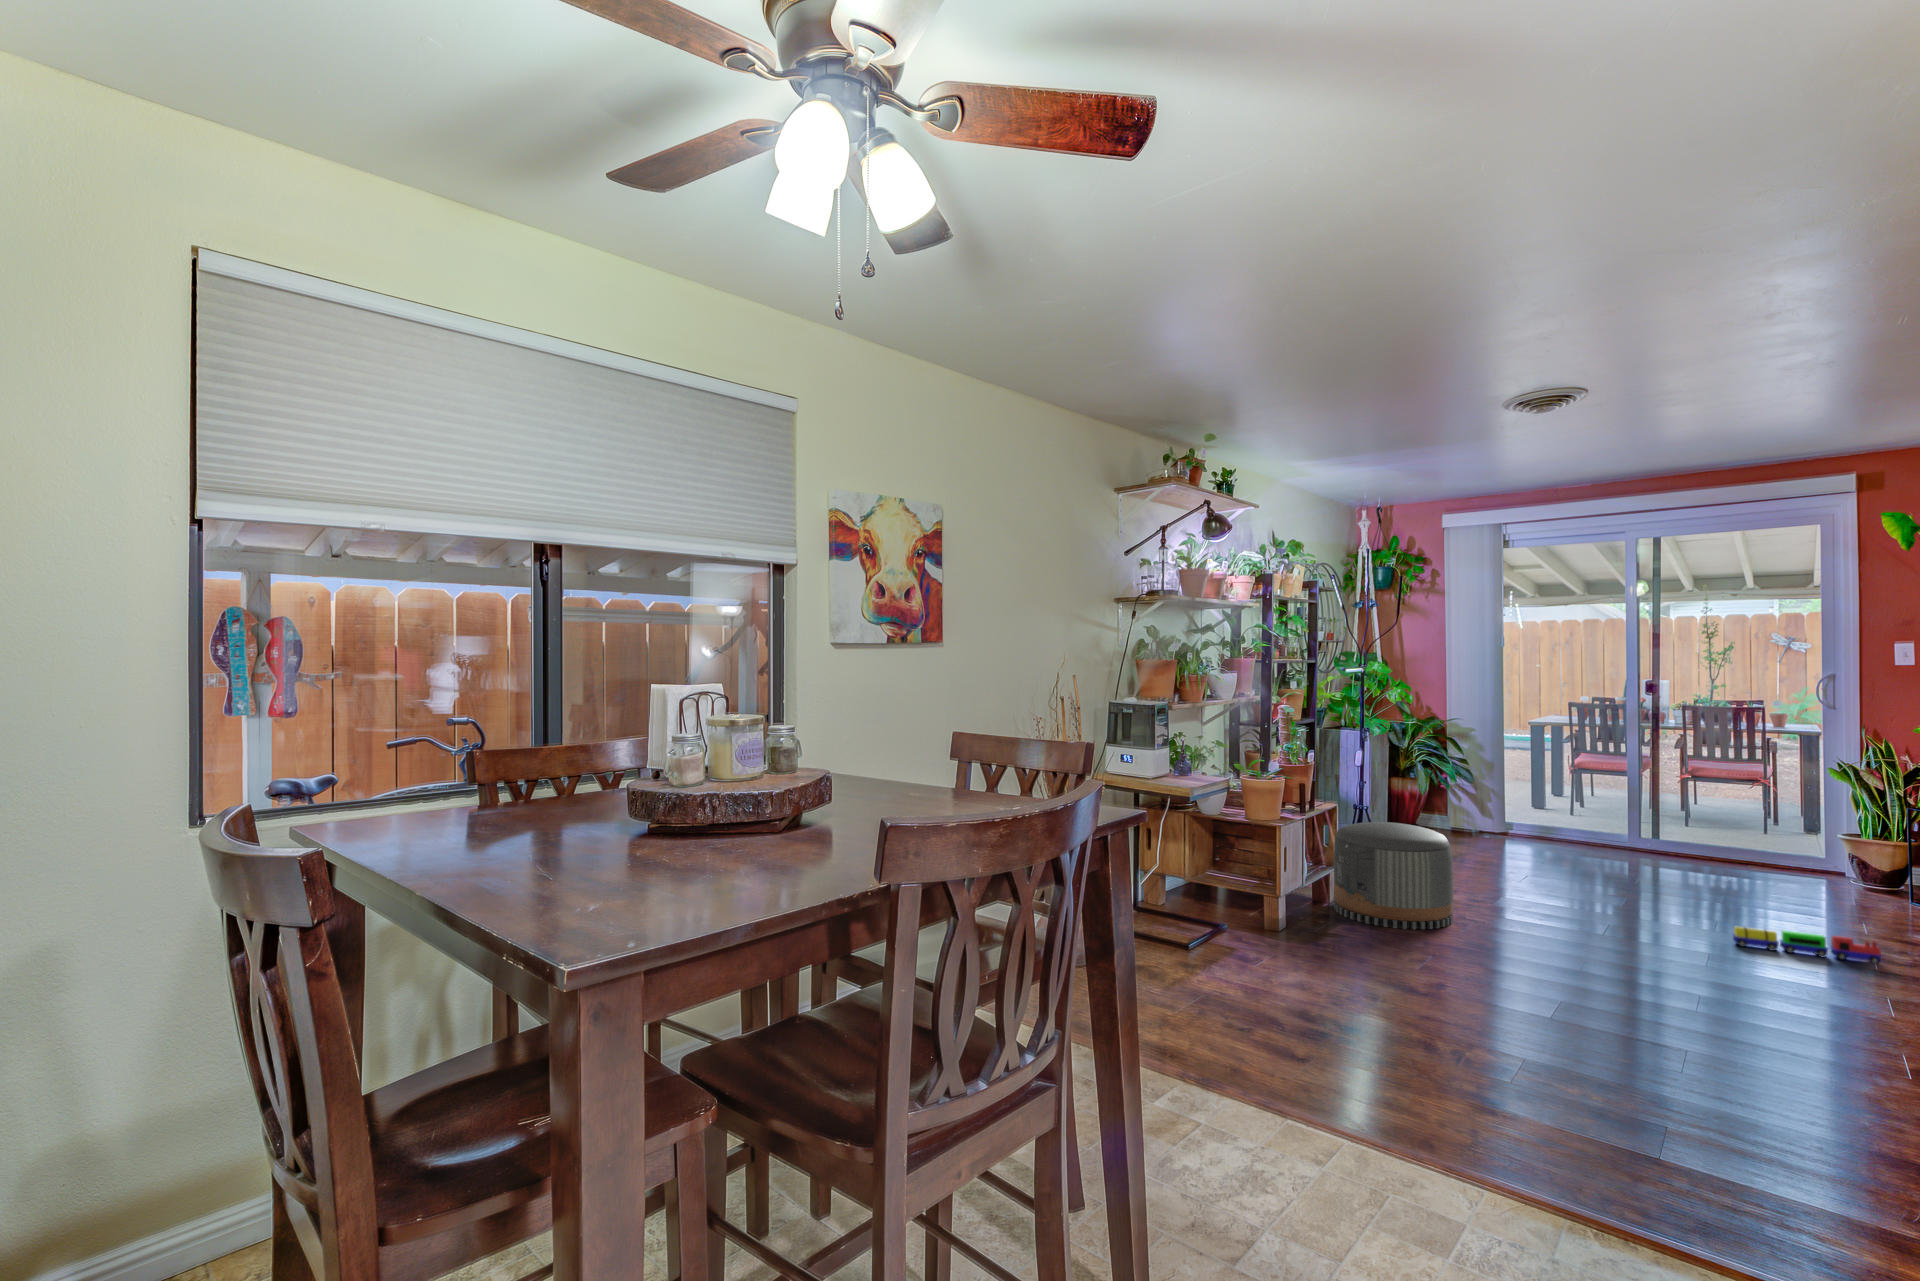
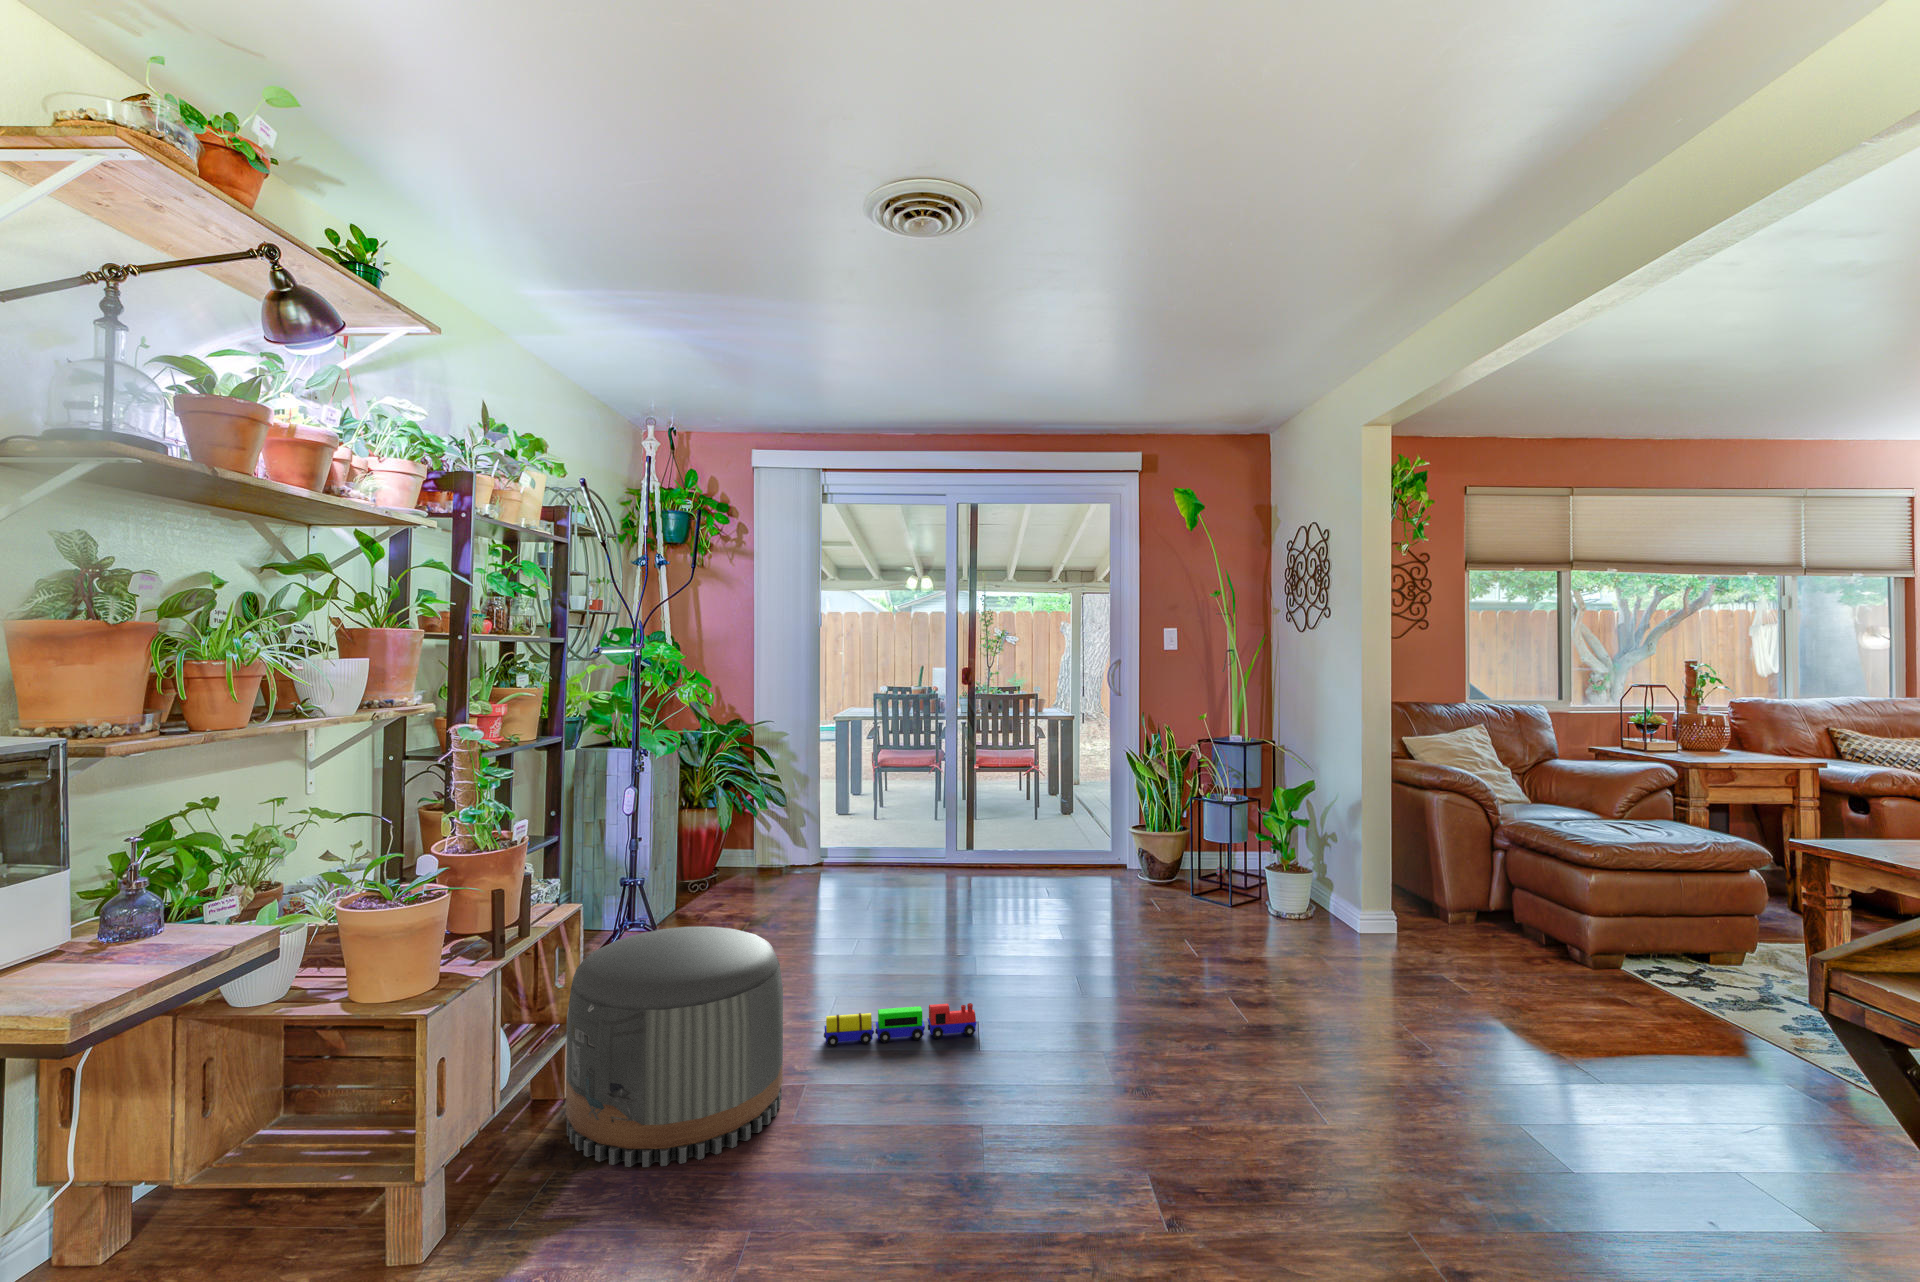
toy train: present [1733,927,1881,964] -> present [823,1003,977,1047]

